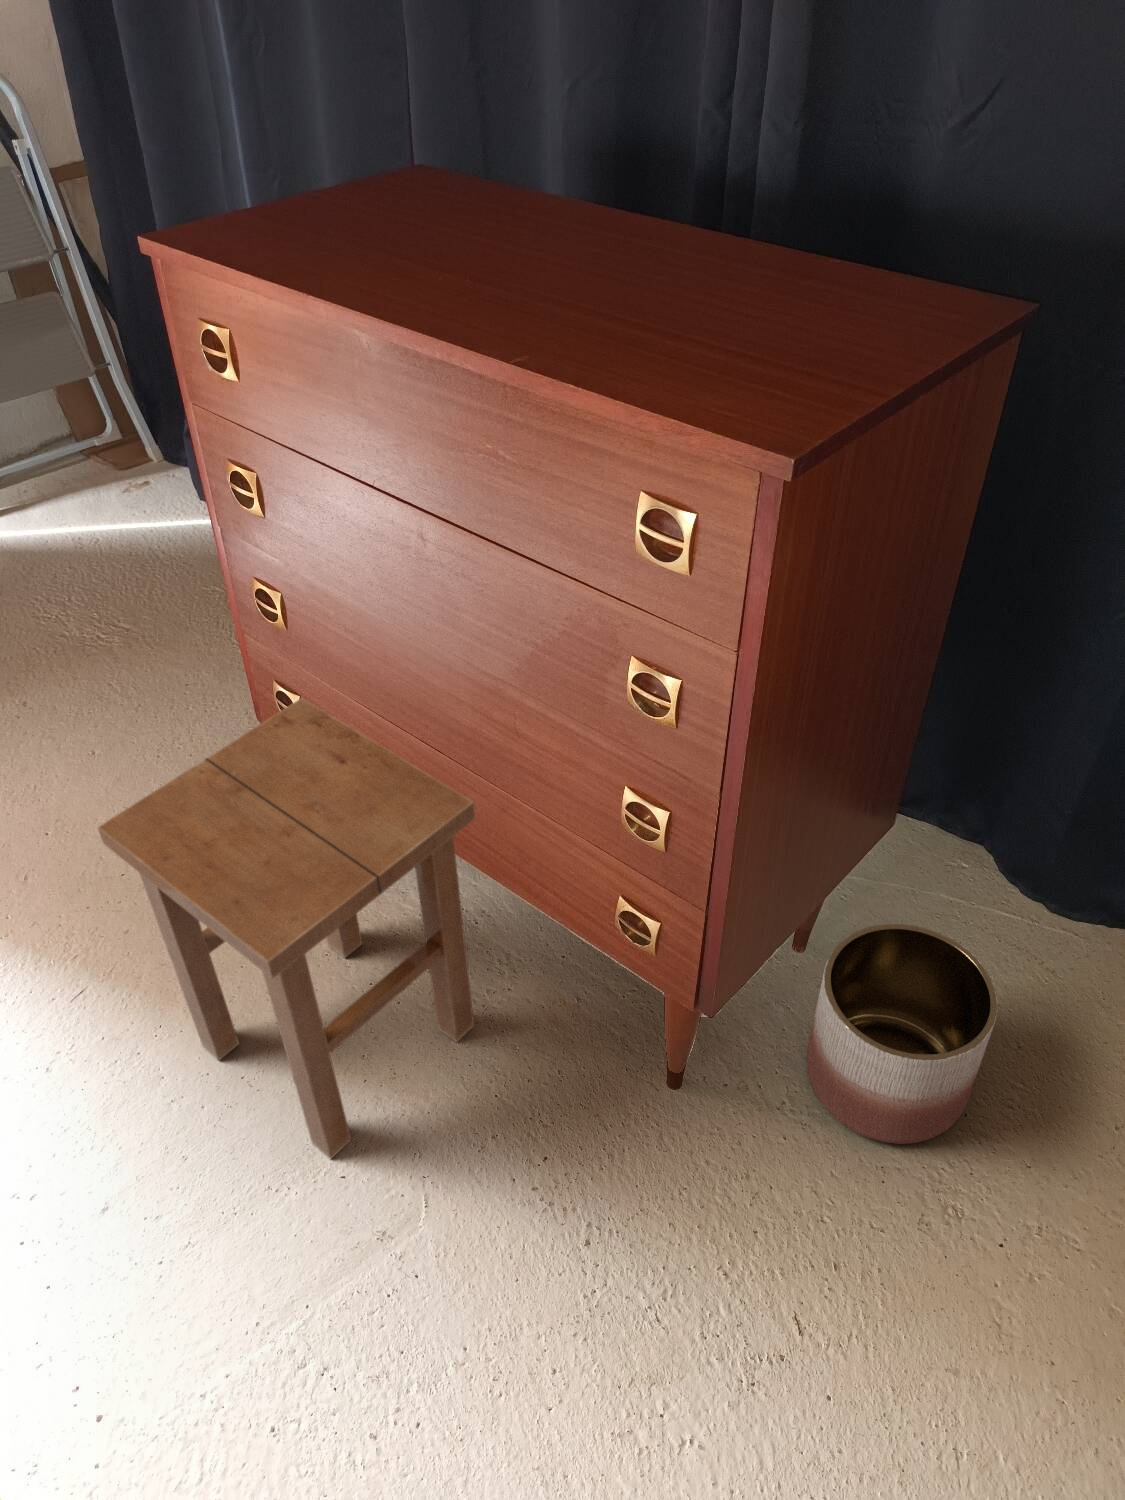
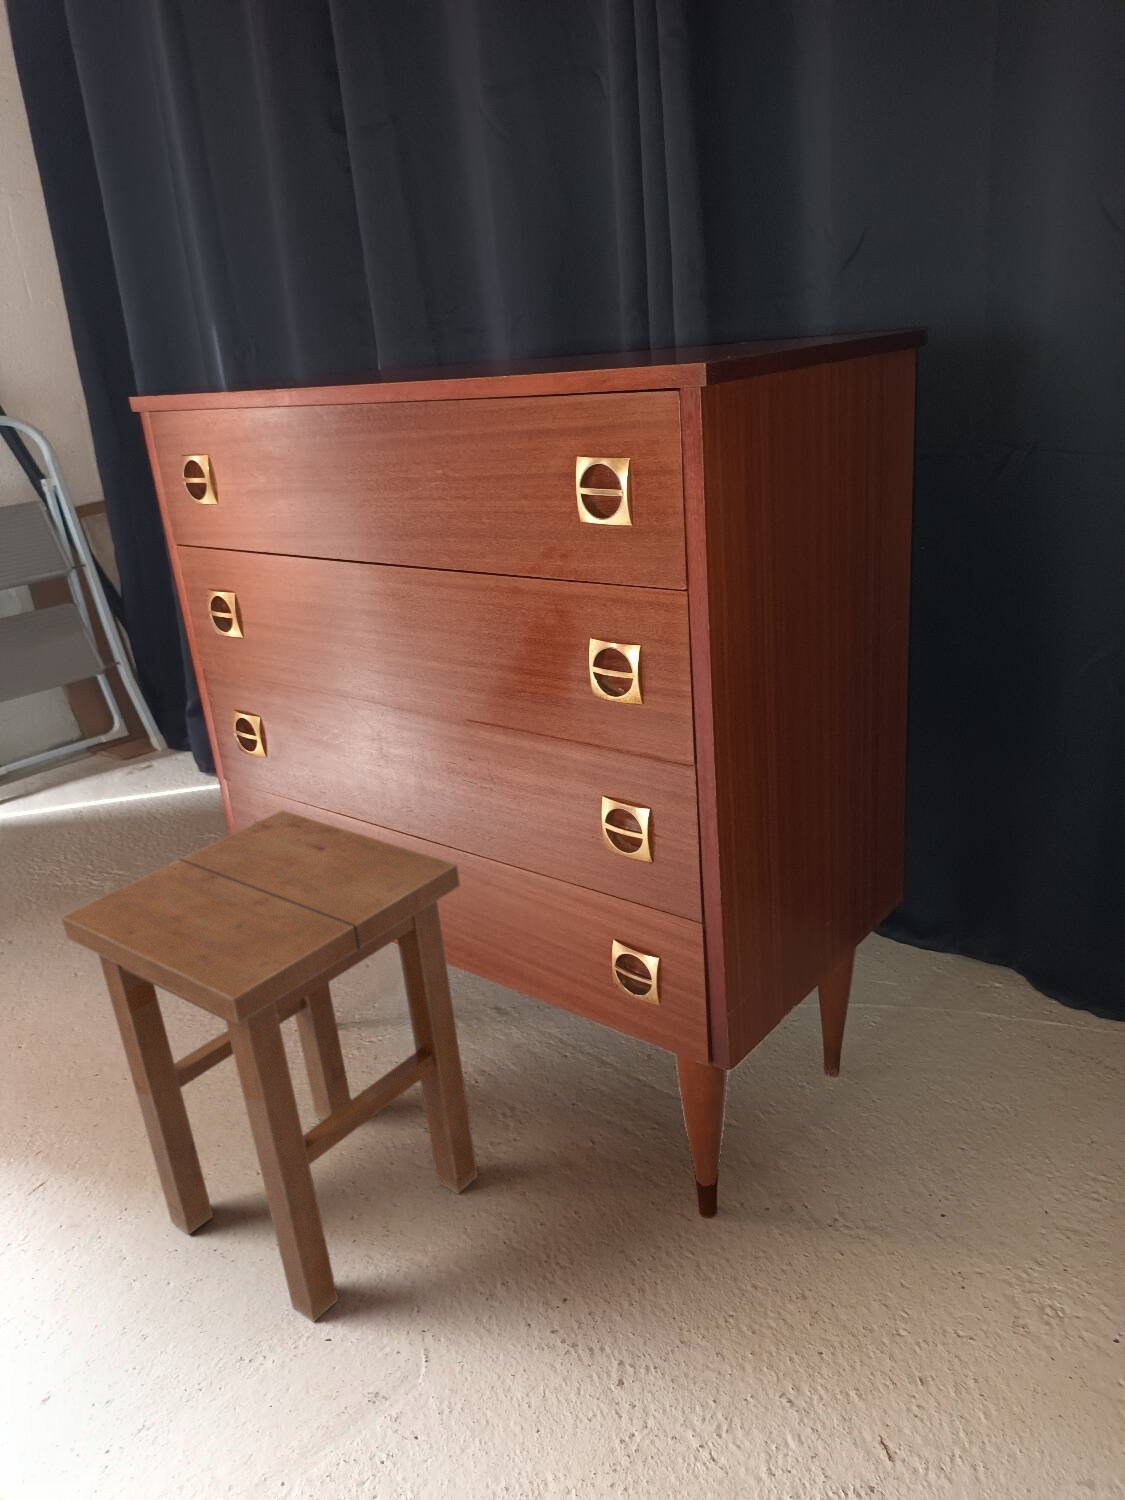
planter: present [806,924,998,1144] -> none [854,994,1053,1244]

